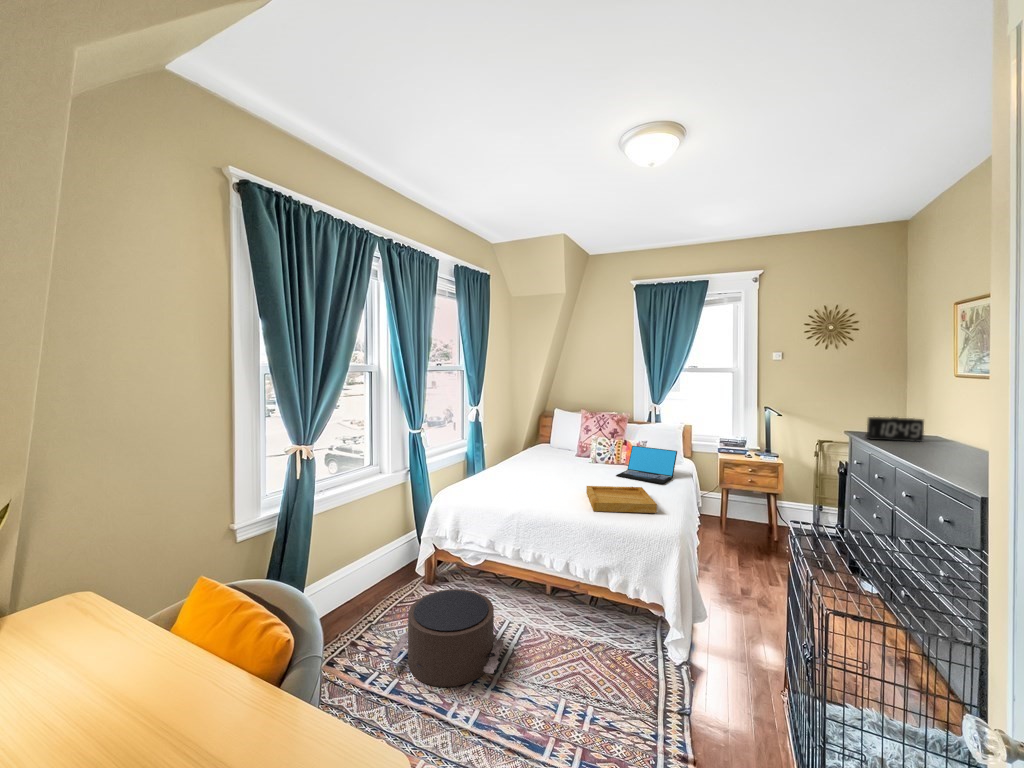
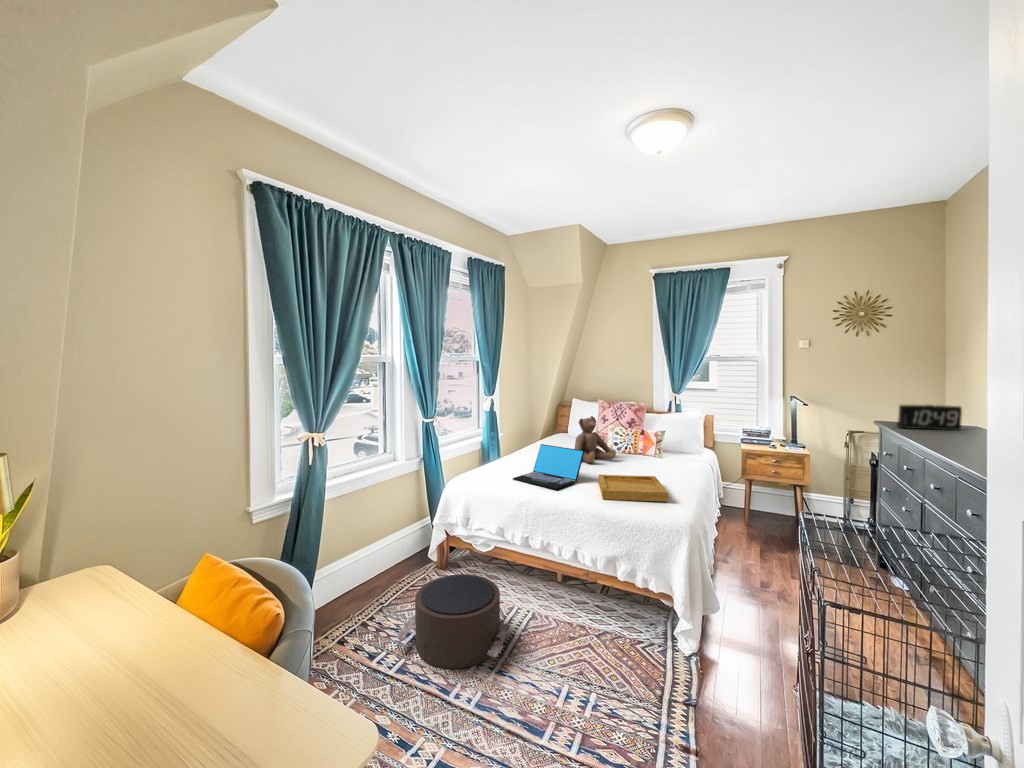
teddy bear: none [560,426,601,473] -> present [575,416,616,463]
laptop: present [616,446,677,484] -> present [513,444,585,490]

